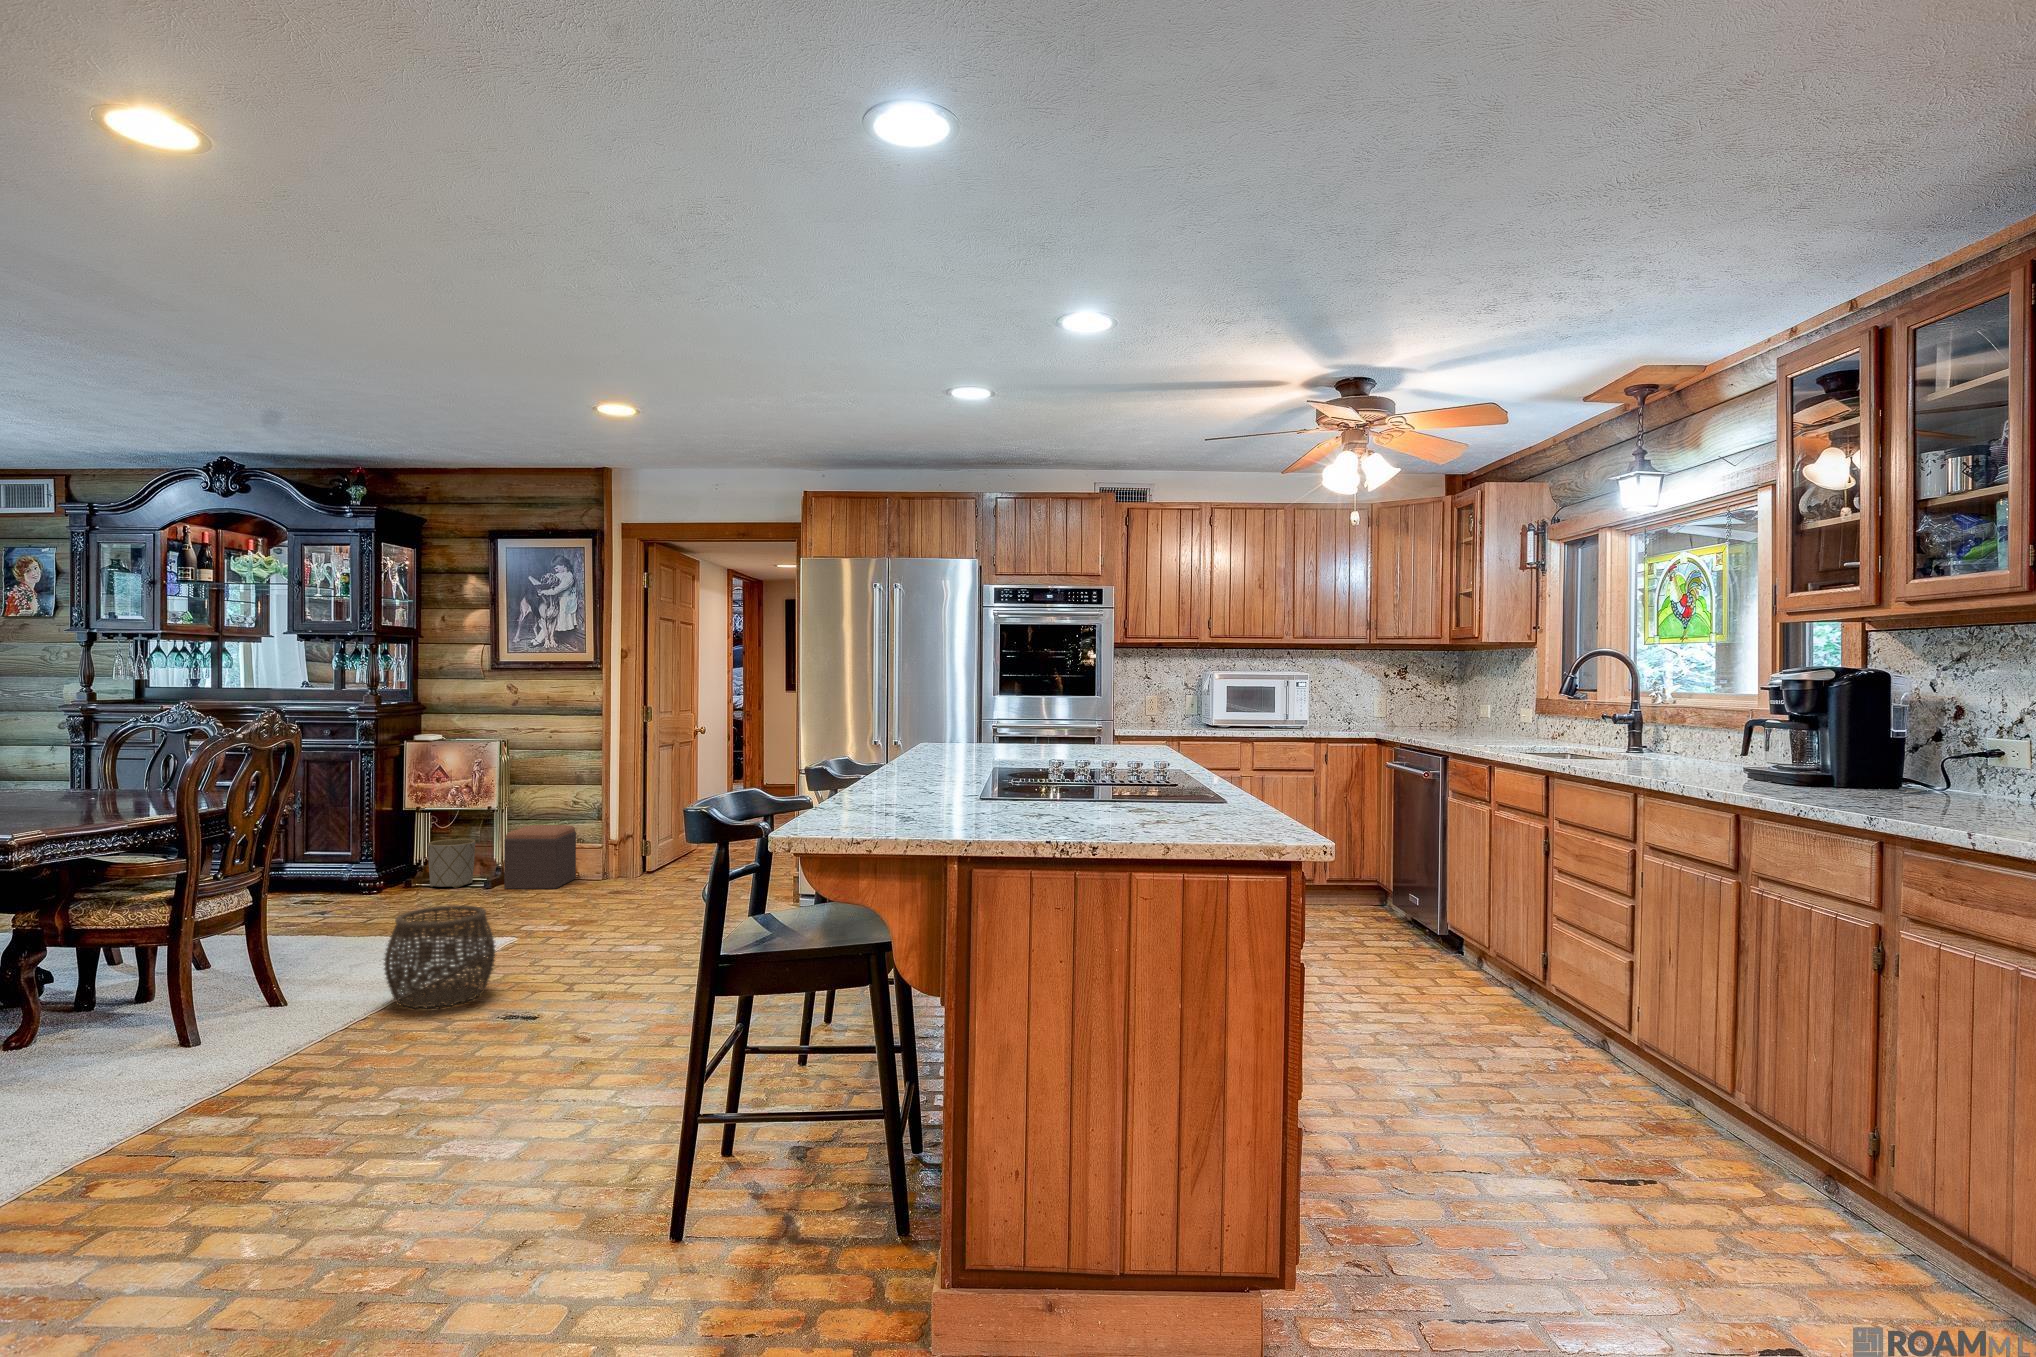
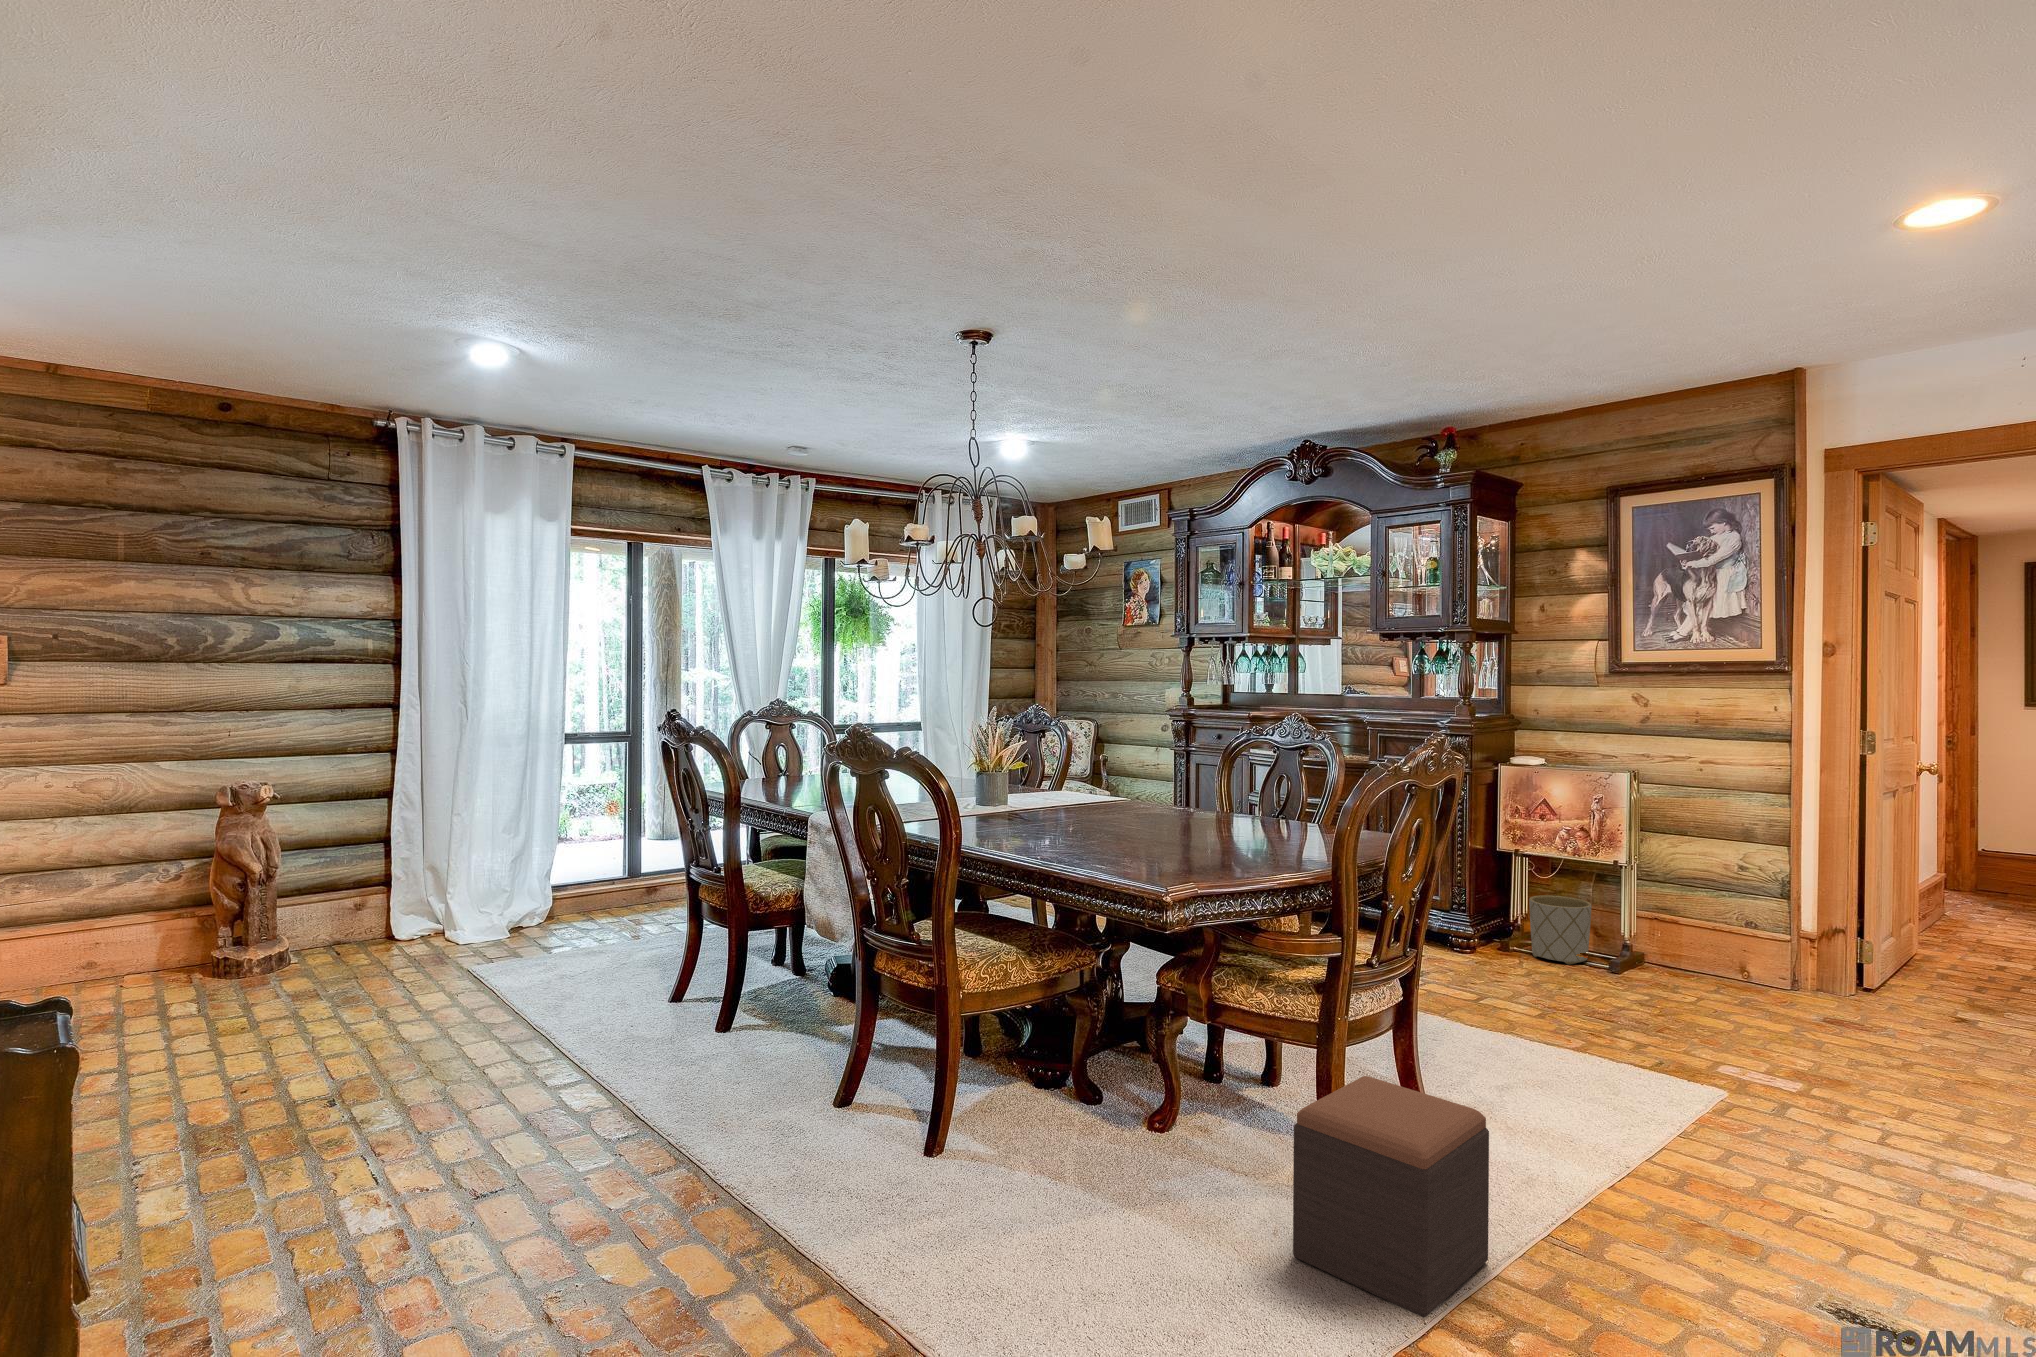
footstool: present [504,825,576,889] -> present [1293,1076,1489,1318]
woven basket: present [384,905,496,1008] -> none [1590,1055,1782,1250]

